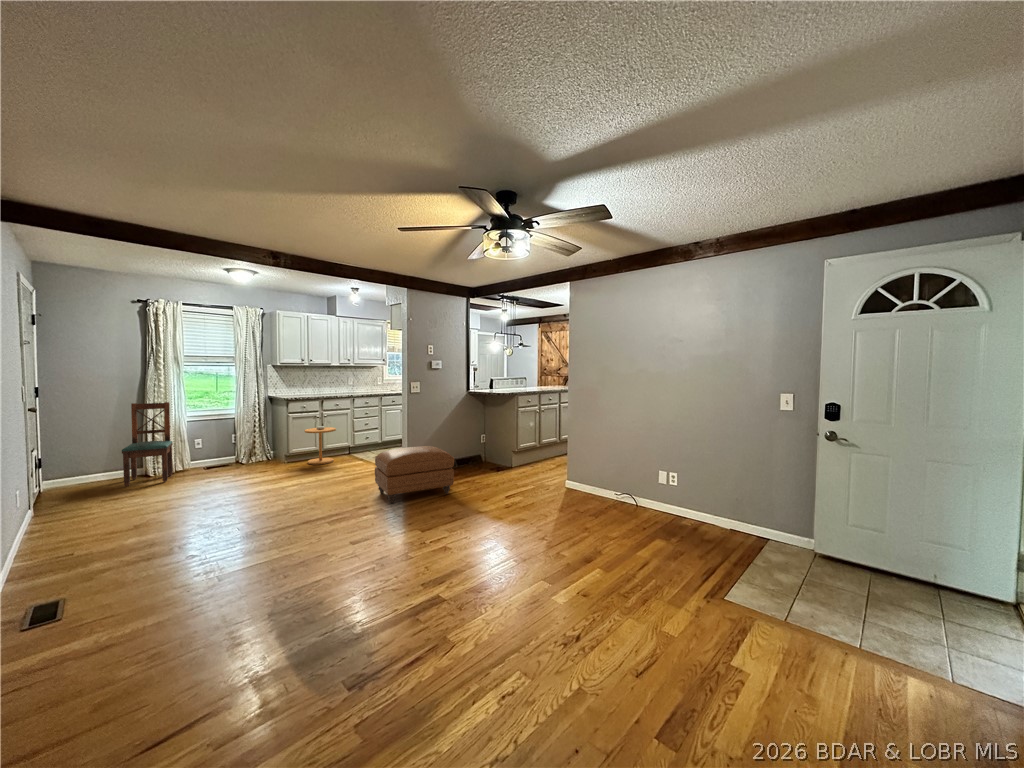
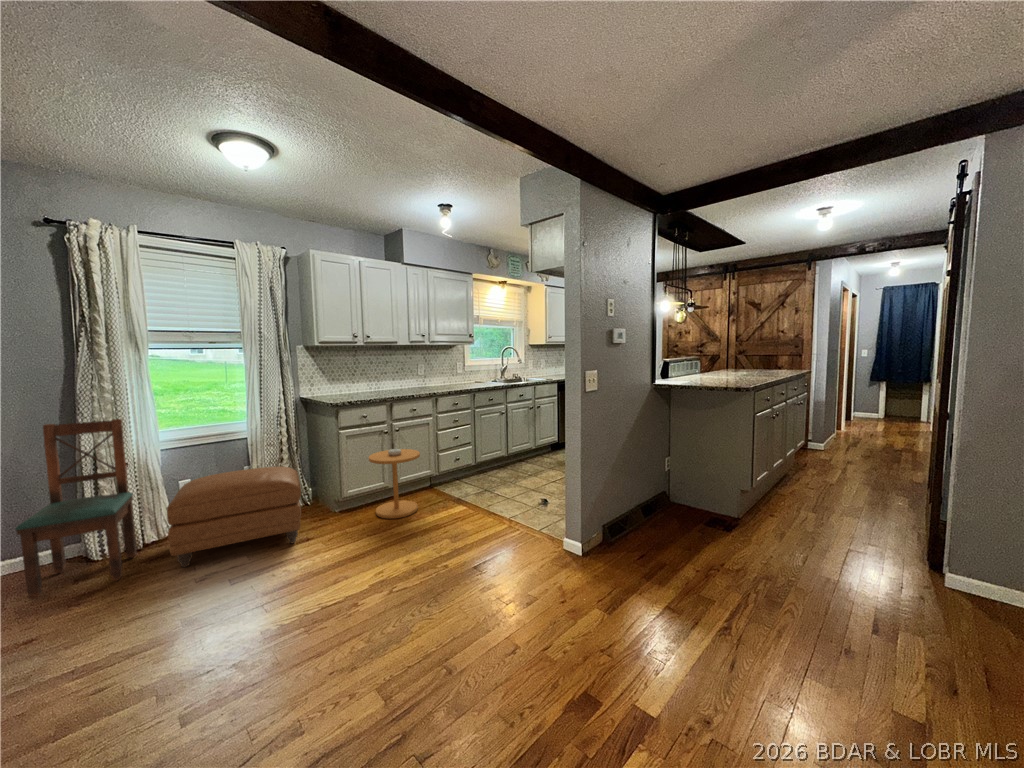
ottoman: present [375,446,454,503] -> present [167,467,301,567]

